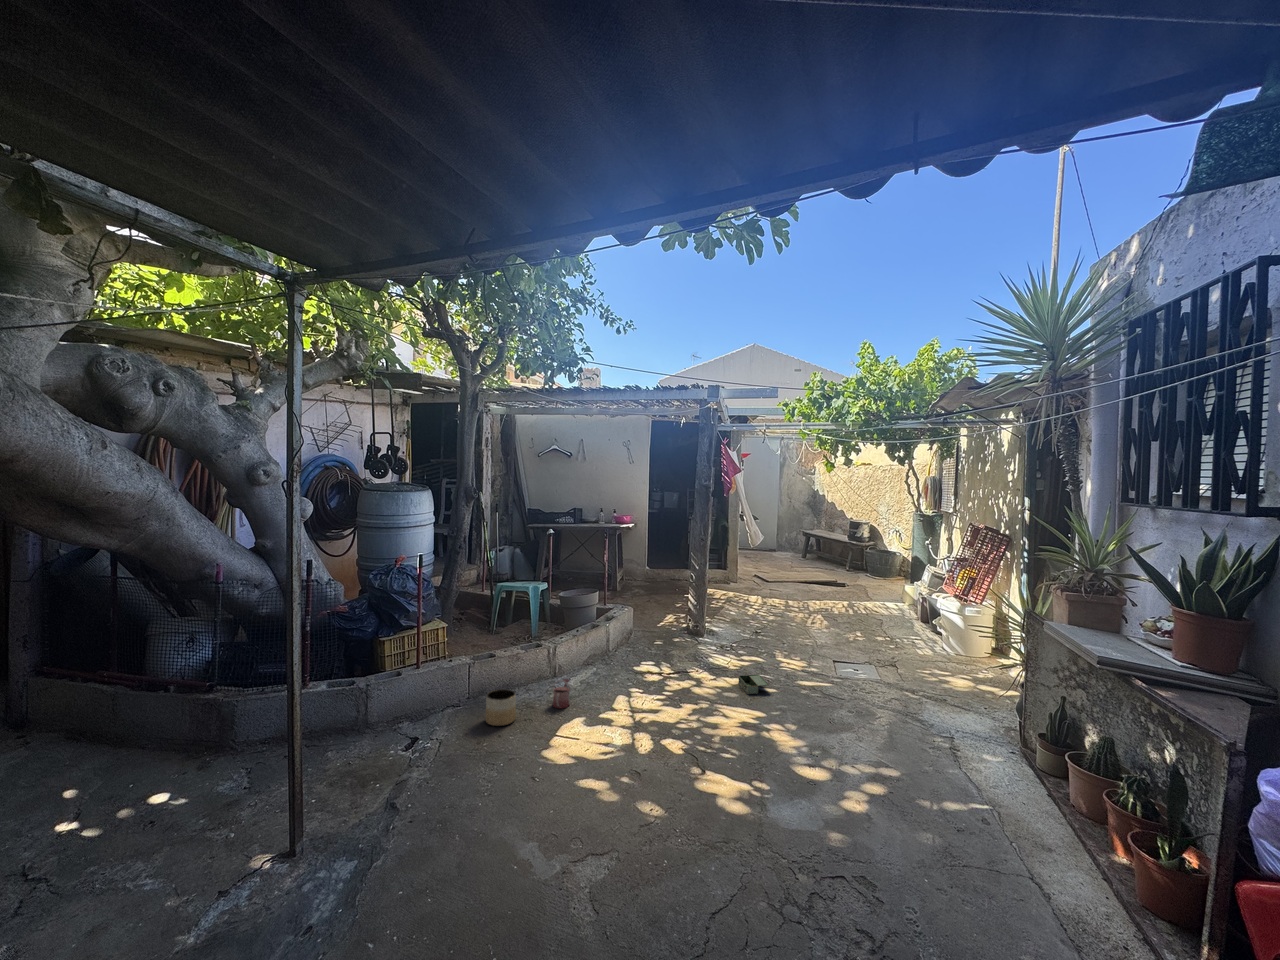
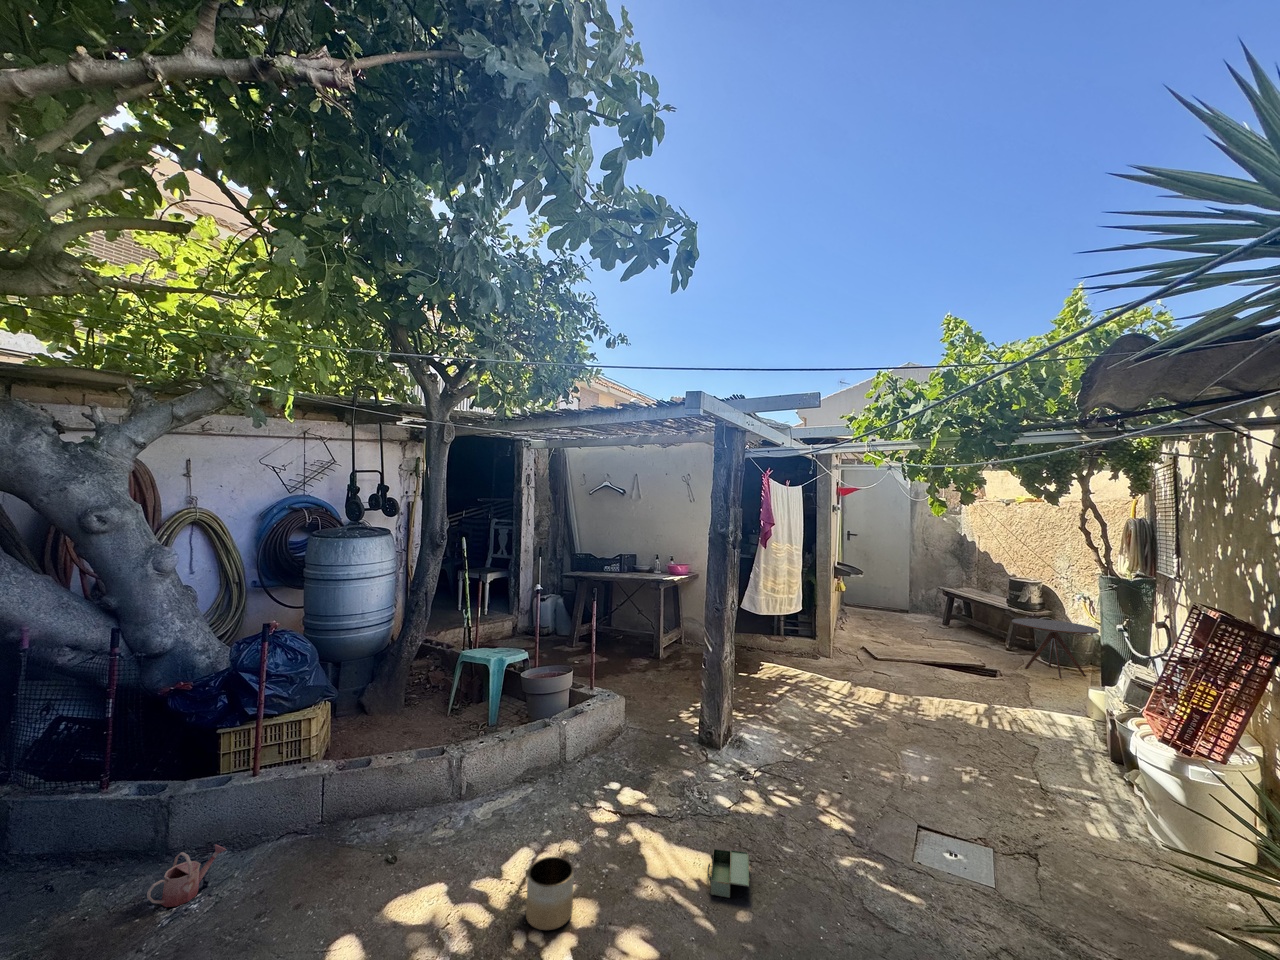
round table: none [857,547,910,585] -> present [1012,618,1099,678]
watering can: present [553,679,570,708] -> present [147,844,226,907]
planter: present [486,689,516,726] -> present [526,857,574,930]

